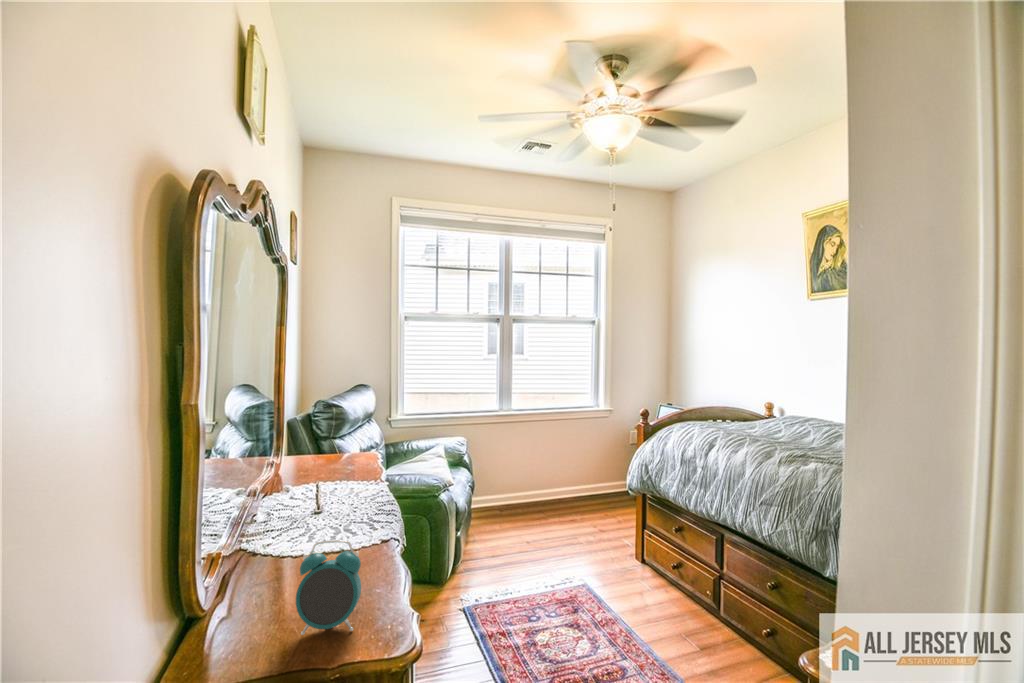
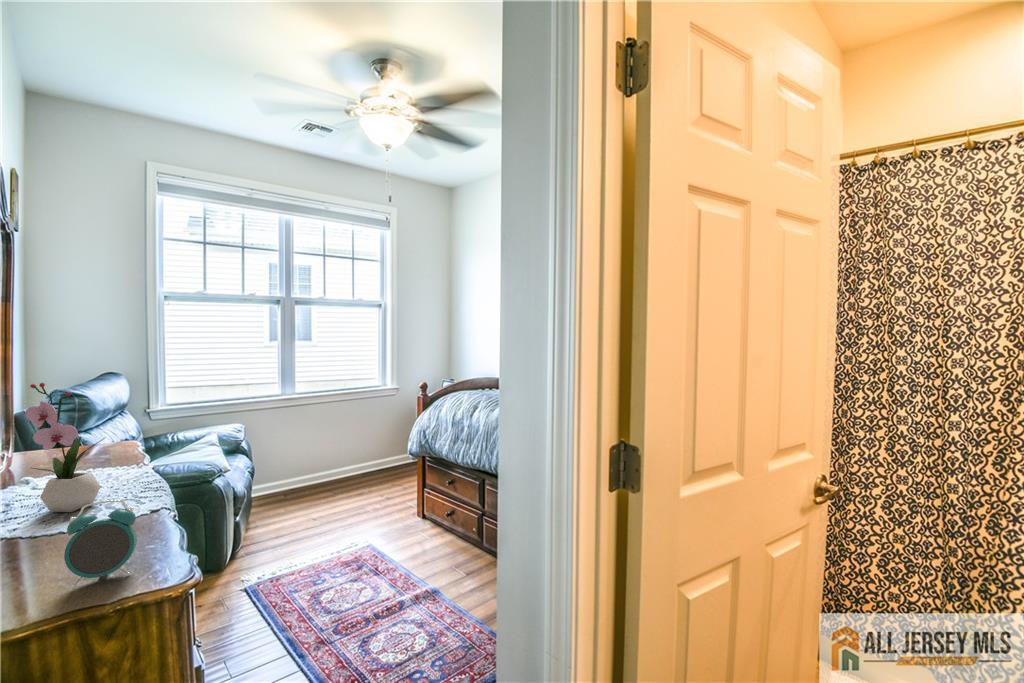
flower arrangement: none [286,400,348,528] -> present [25,383,105,512]

